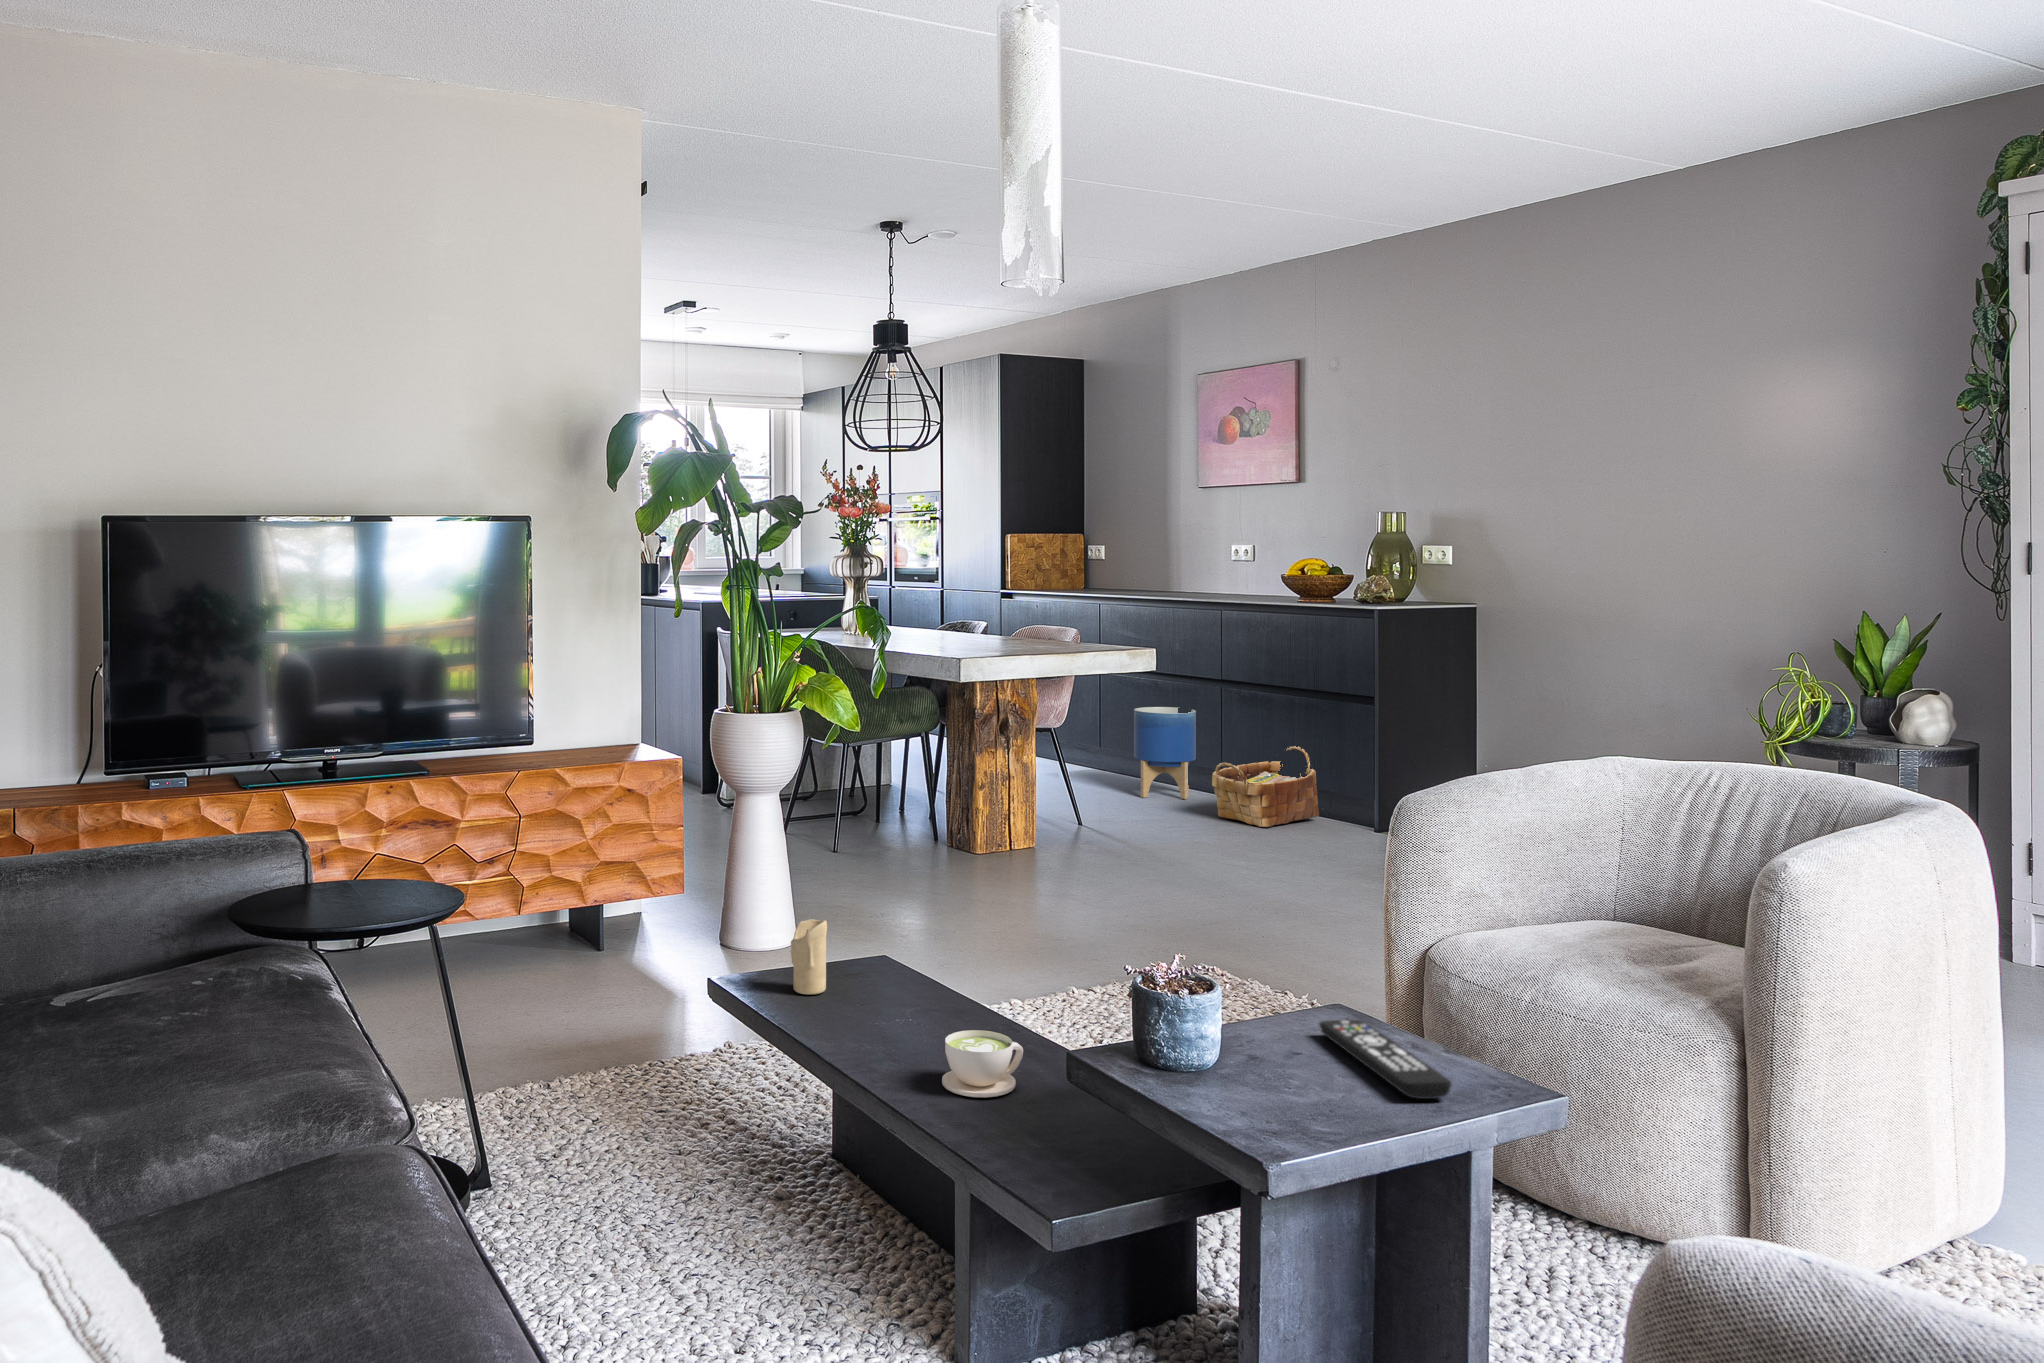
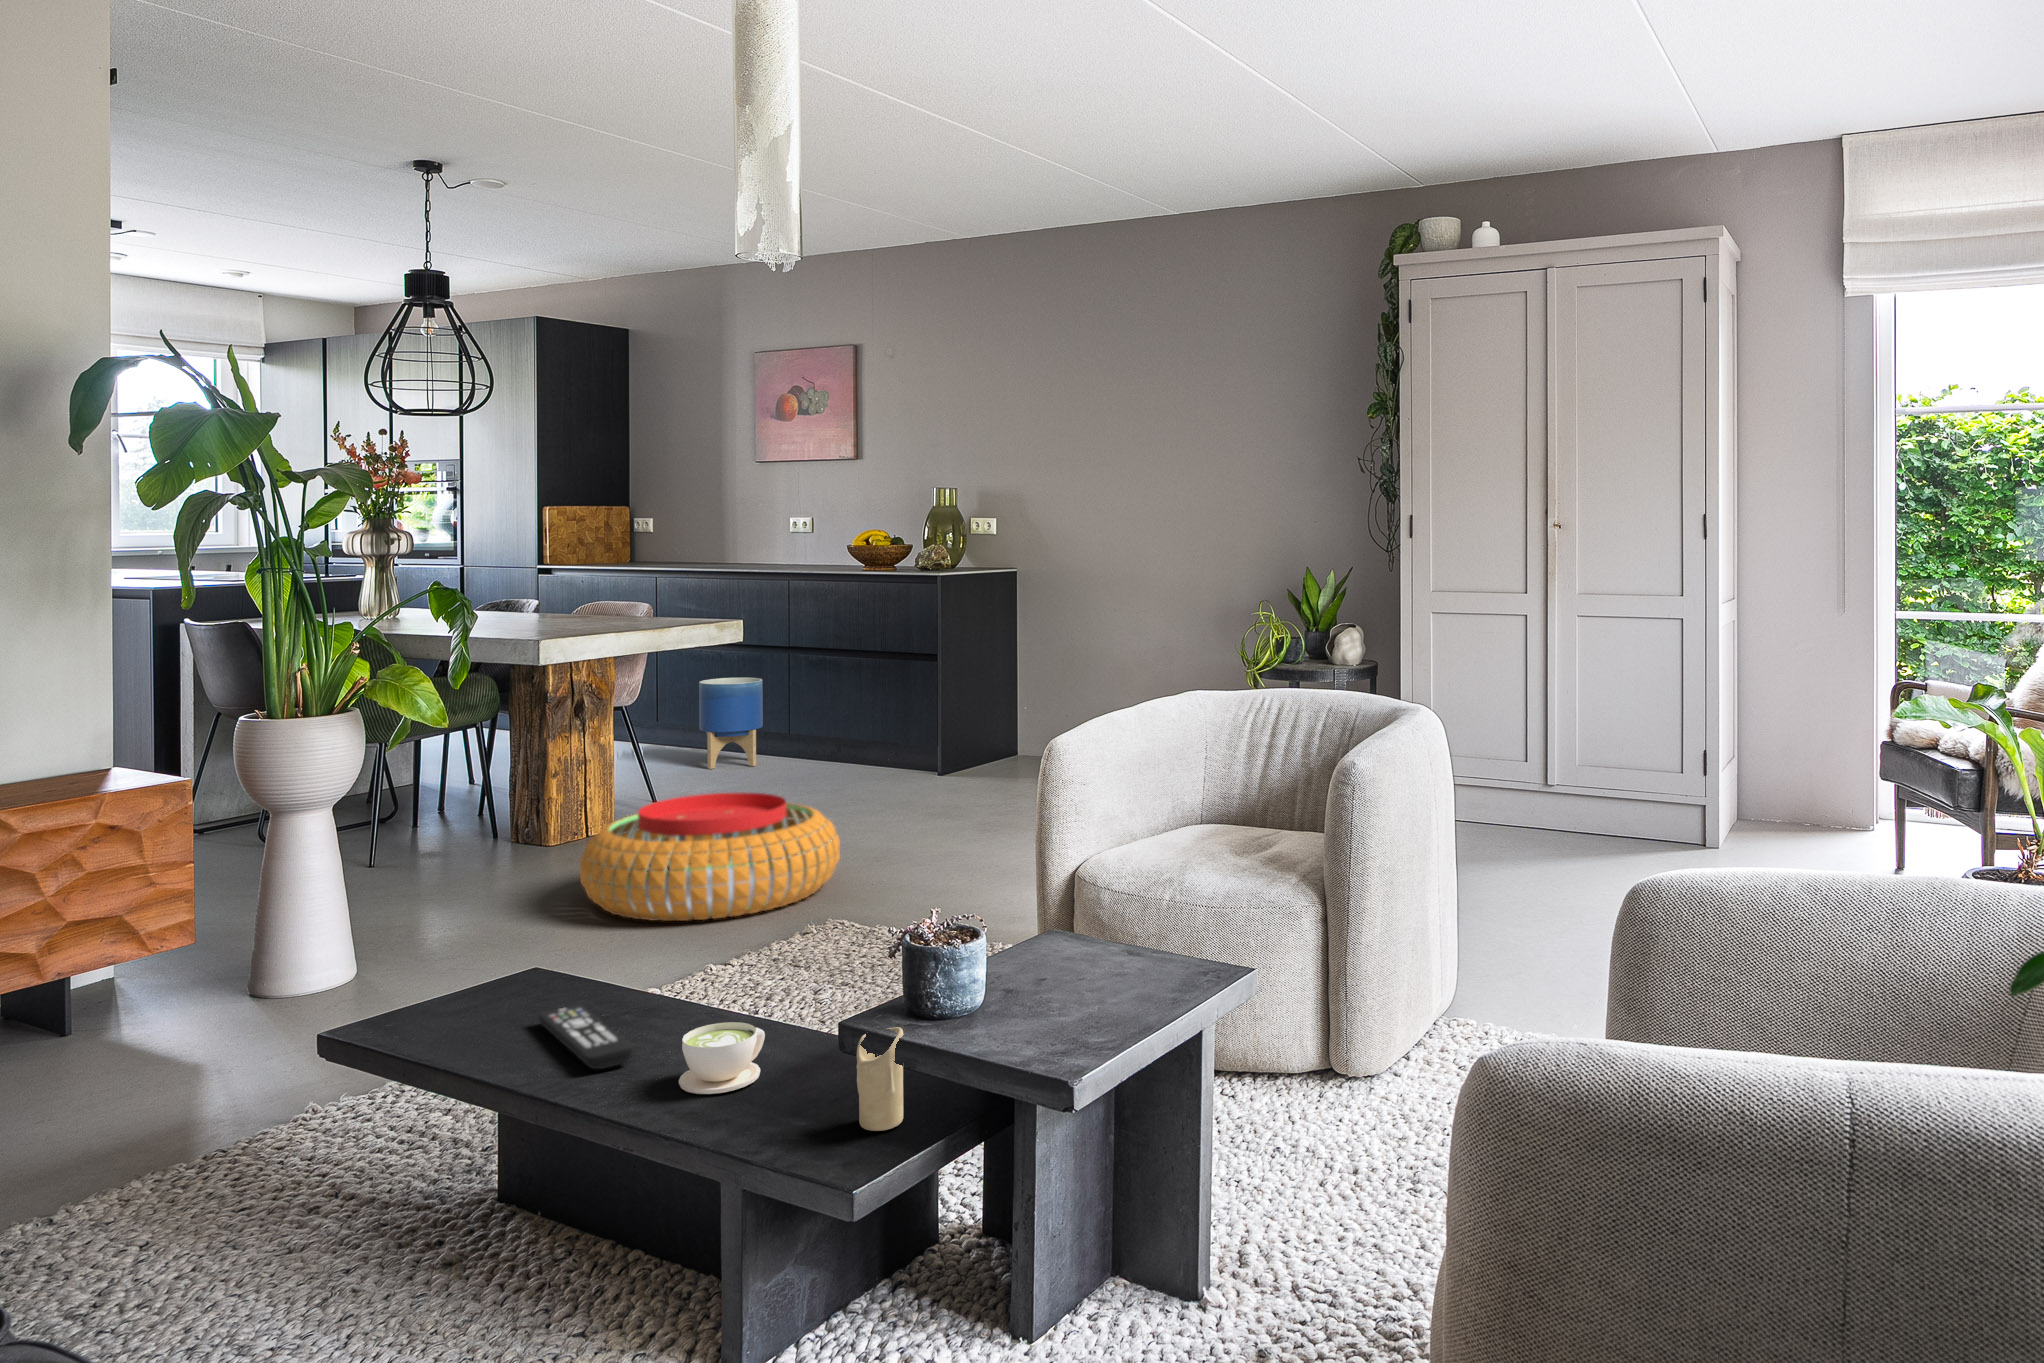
woven basket: present [1212,746,1319,827] -> none [786,705,887,784]
pouf: none [982,819,1229,944] -> present [580,793,840,921]
candle: present [791,919,827,994] -> present [856,1027,903,1131]
remote control: present [1319,1020,1452,1099] -> present [538,1005,634,1069]

